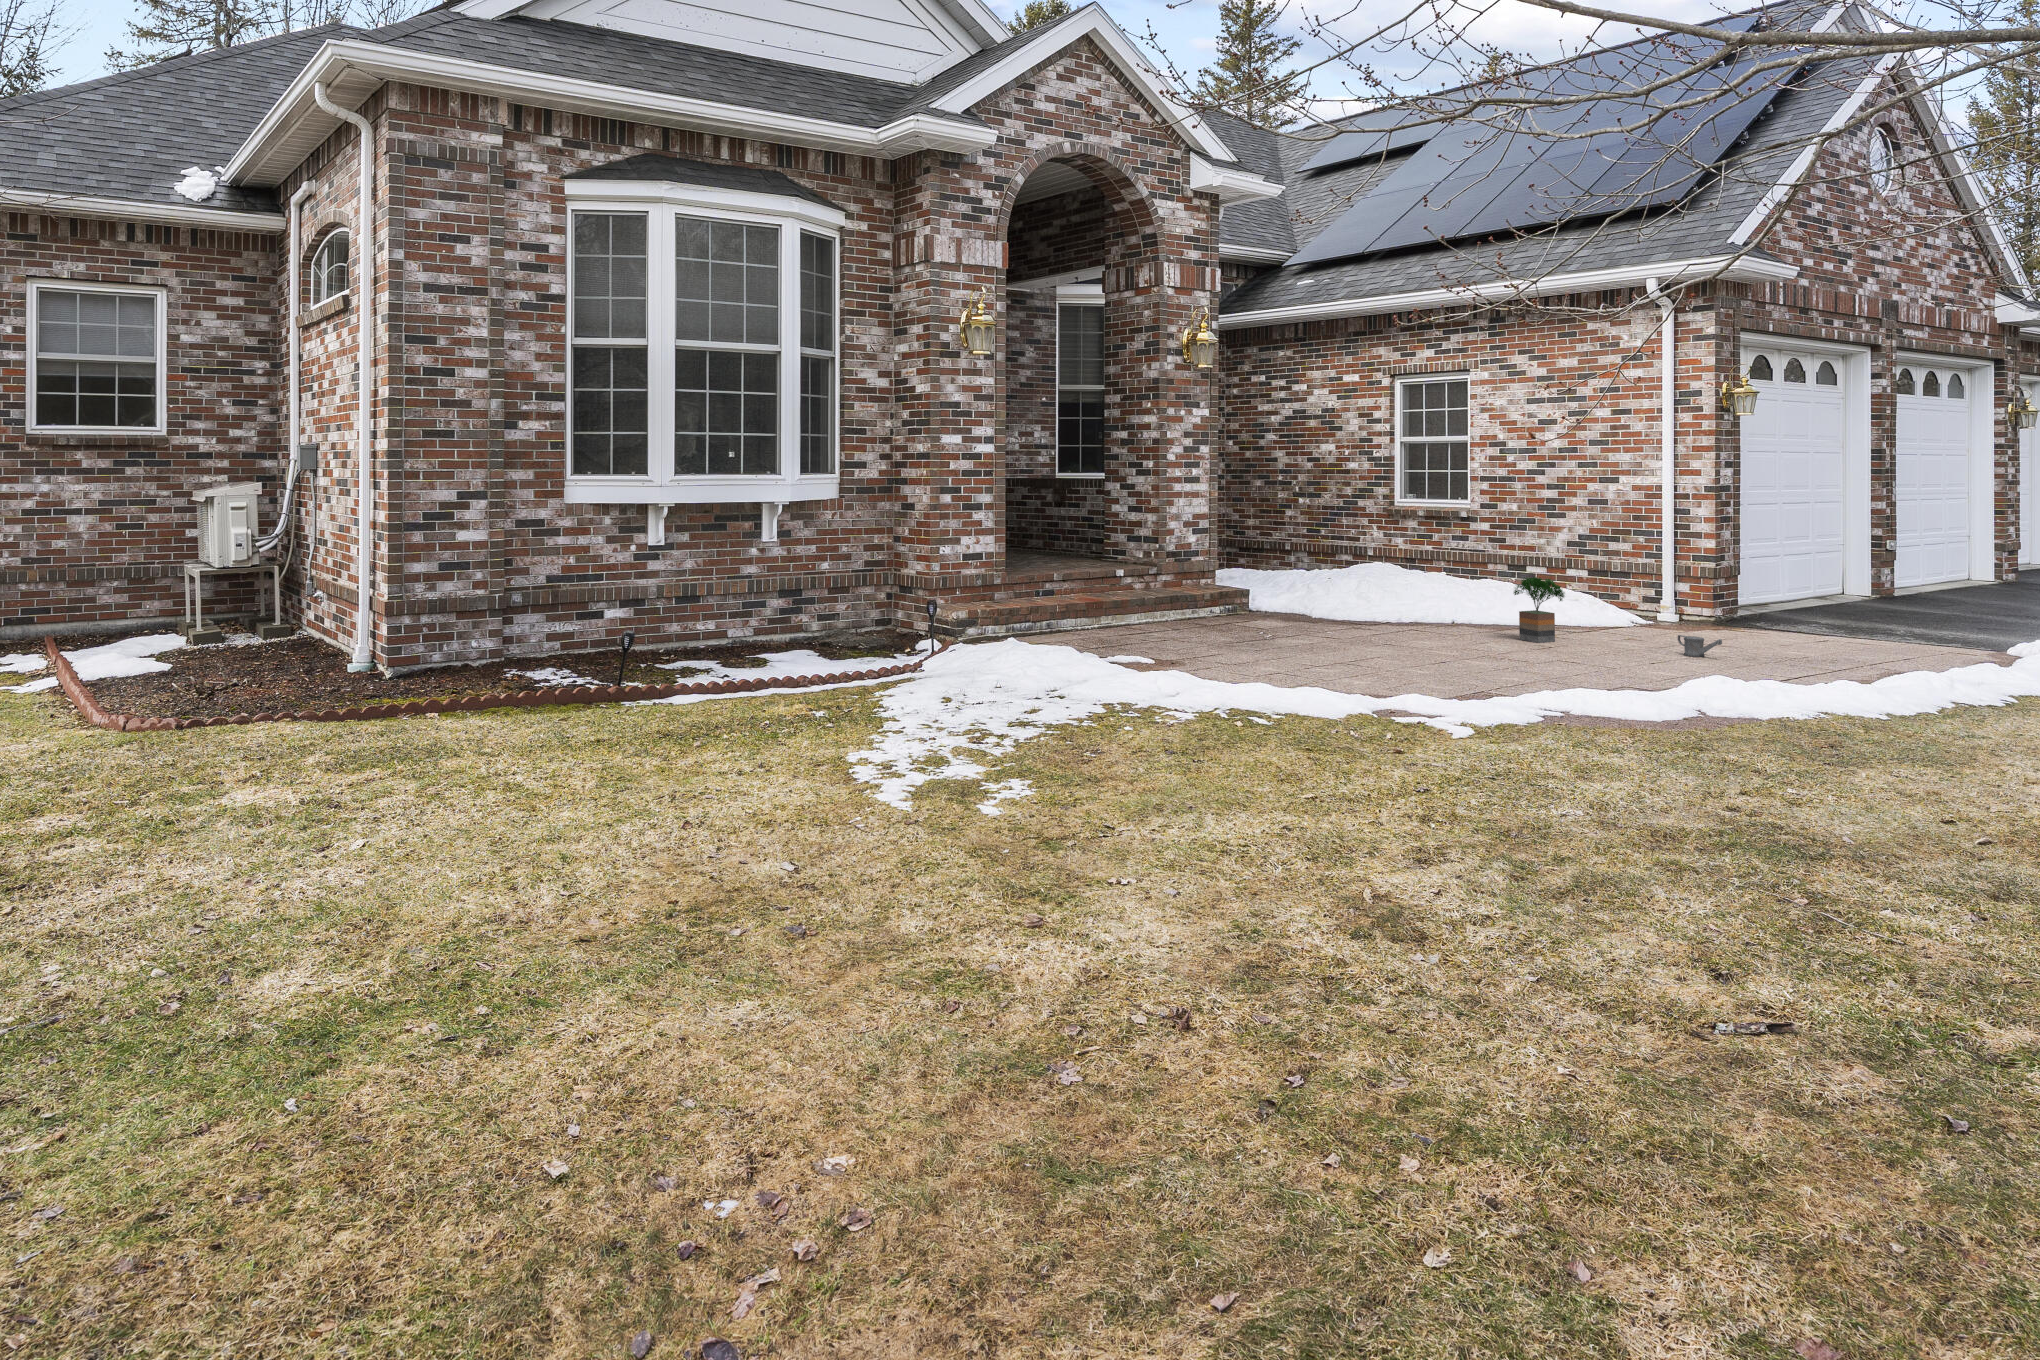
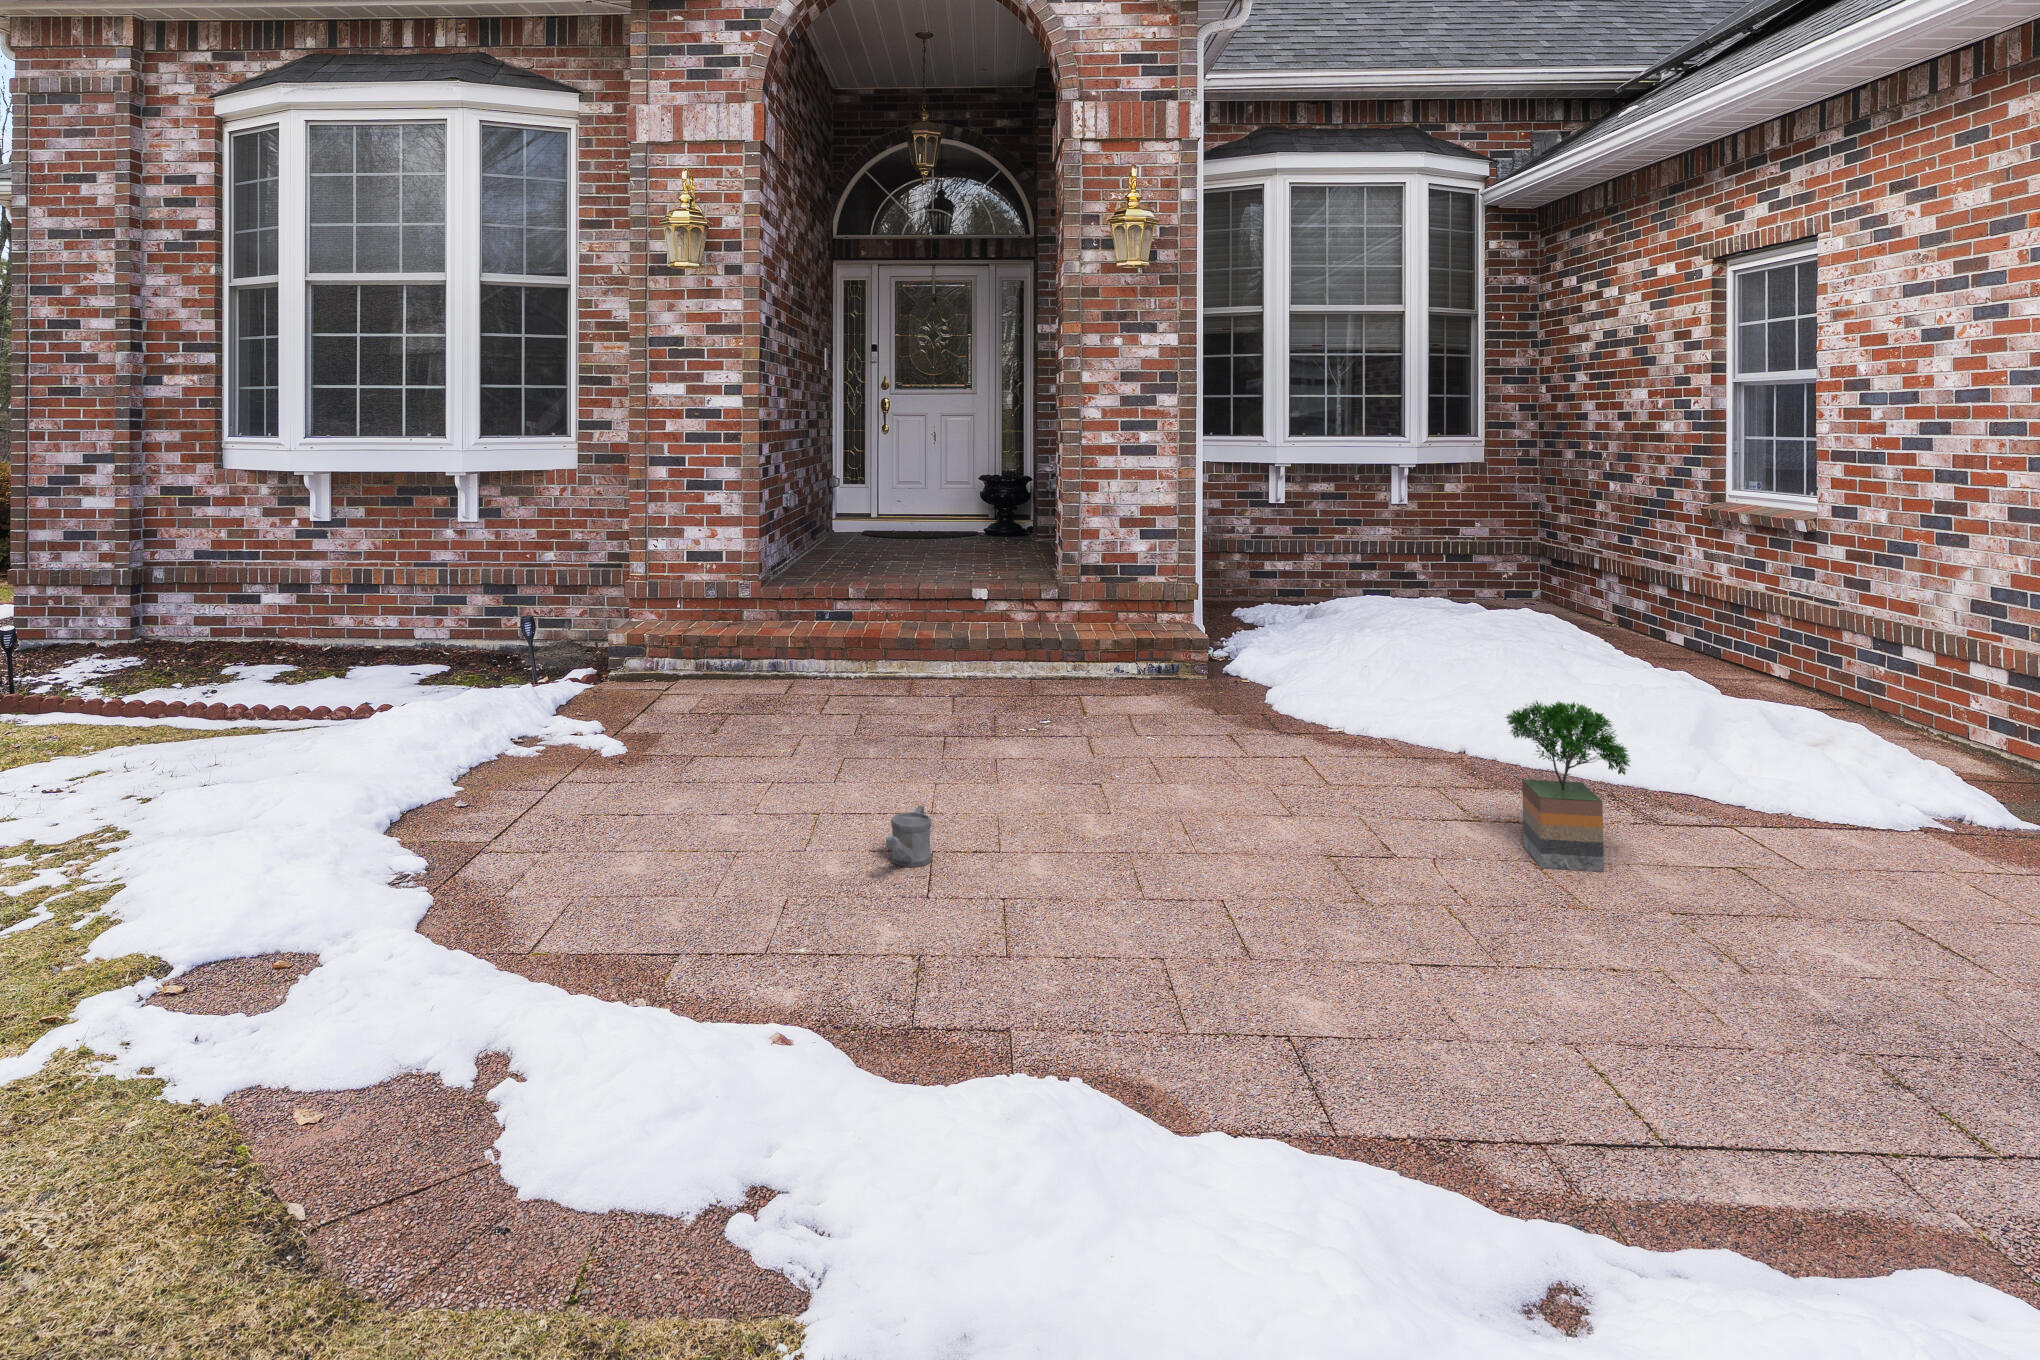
watering can: present [1678,635,1722,657] -> present [886,806,932,867]

